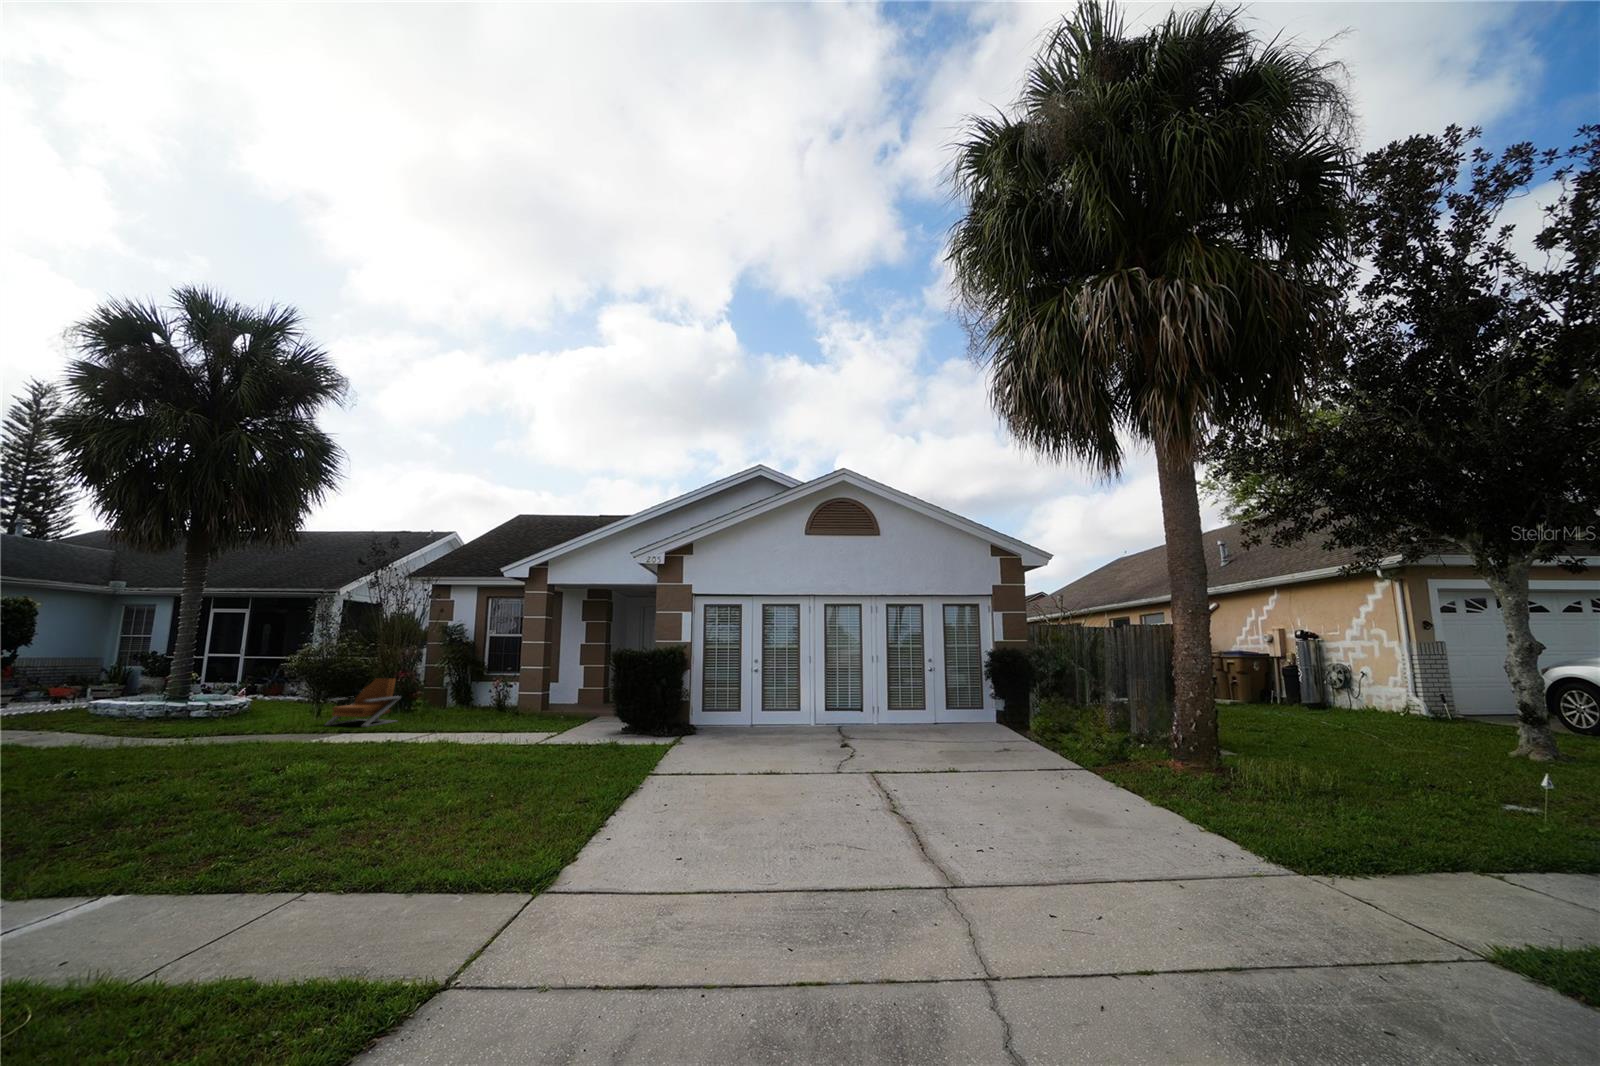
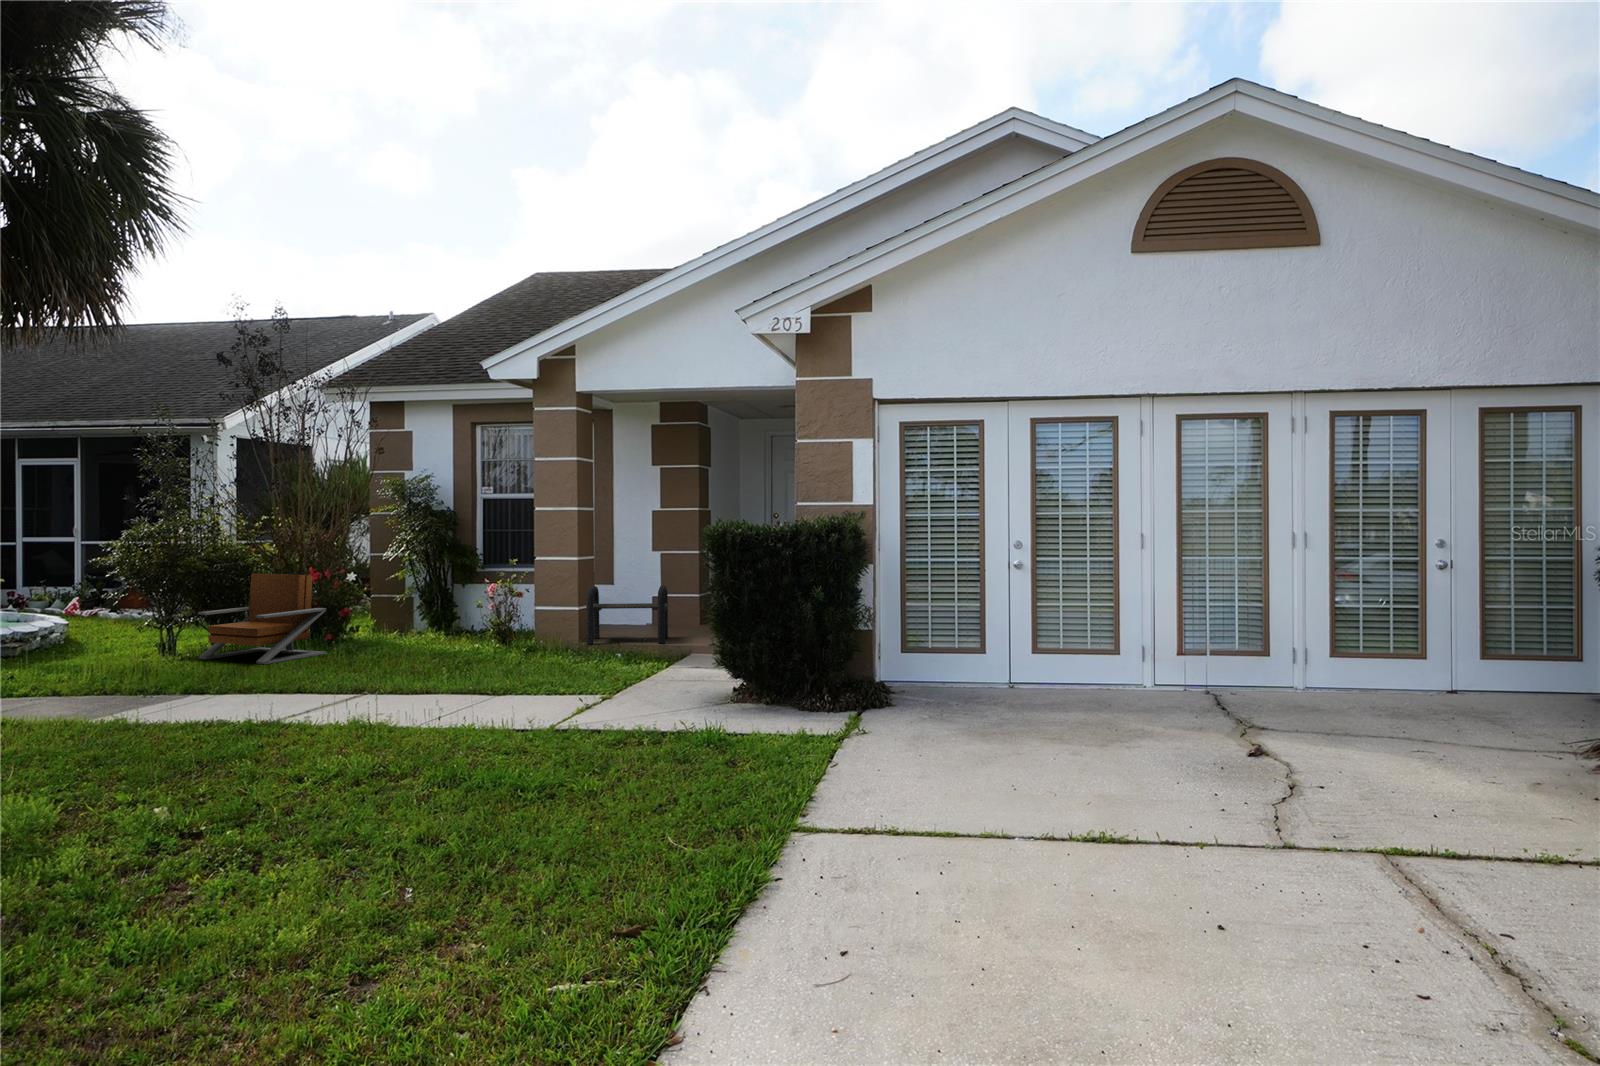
bench: none [545,682,590,714] -> present [586,585,668,644]

